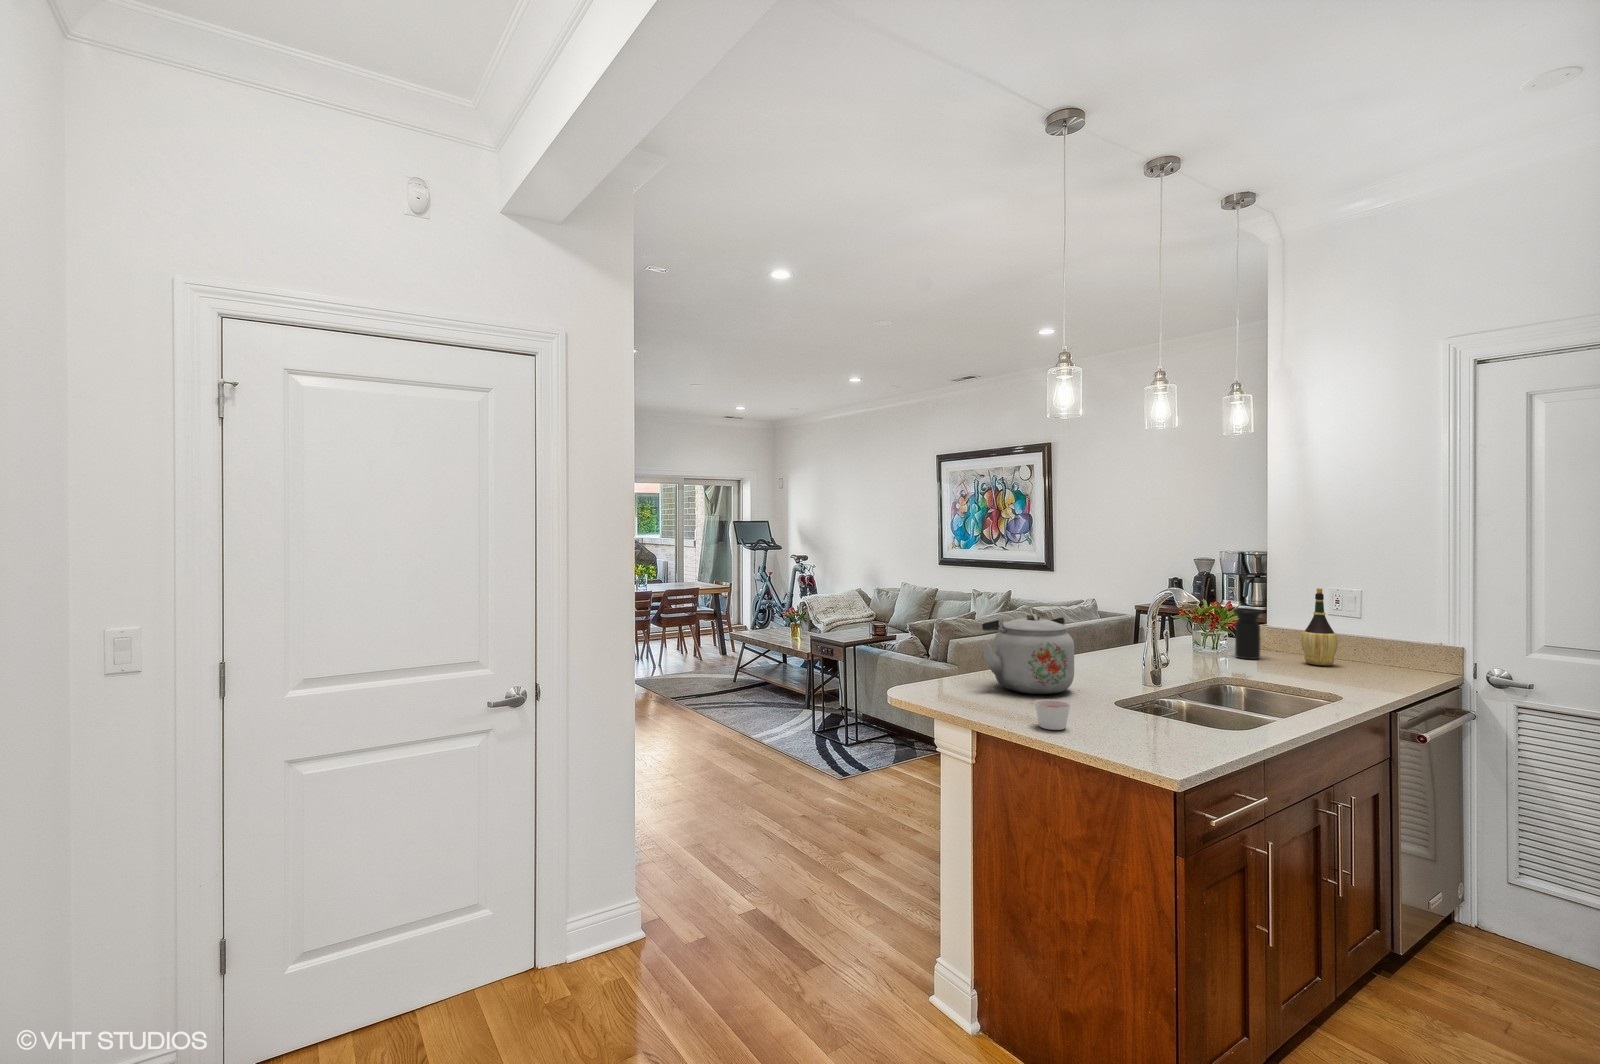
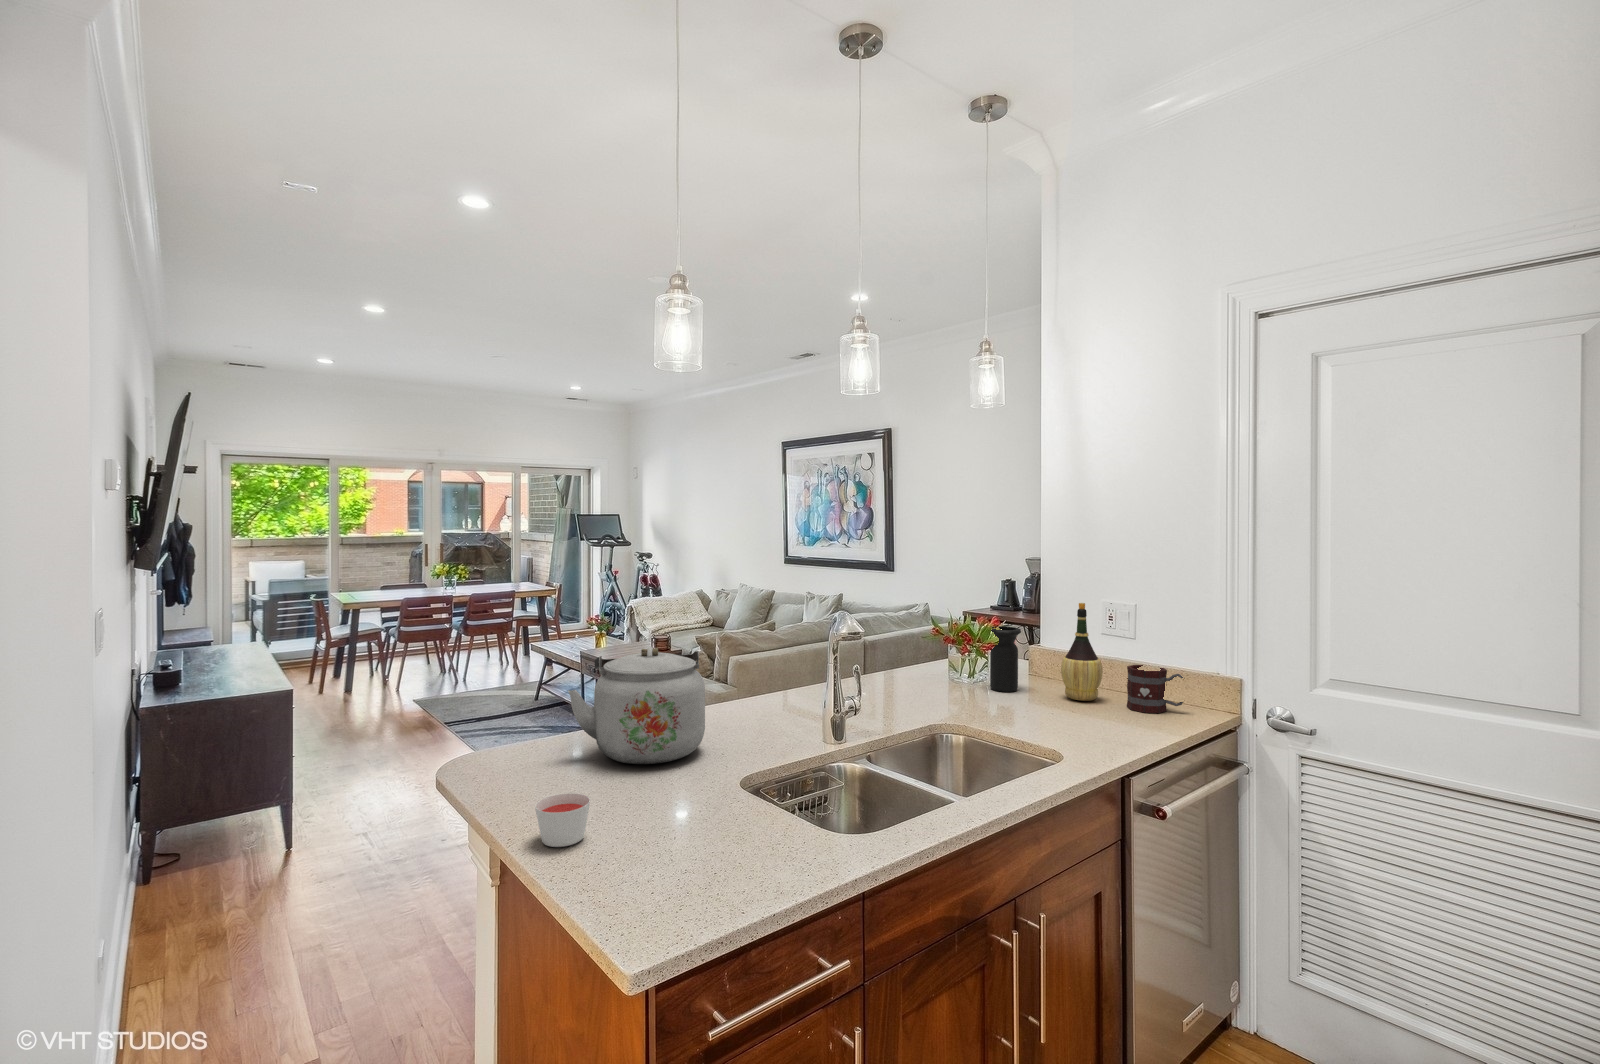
mug: none [1362,637,1416,674] -> present [1127,665,1185,713]

